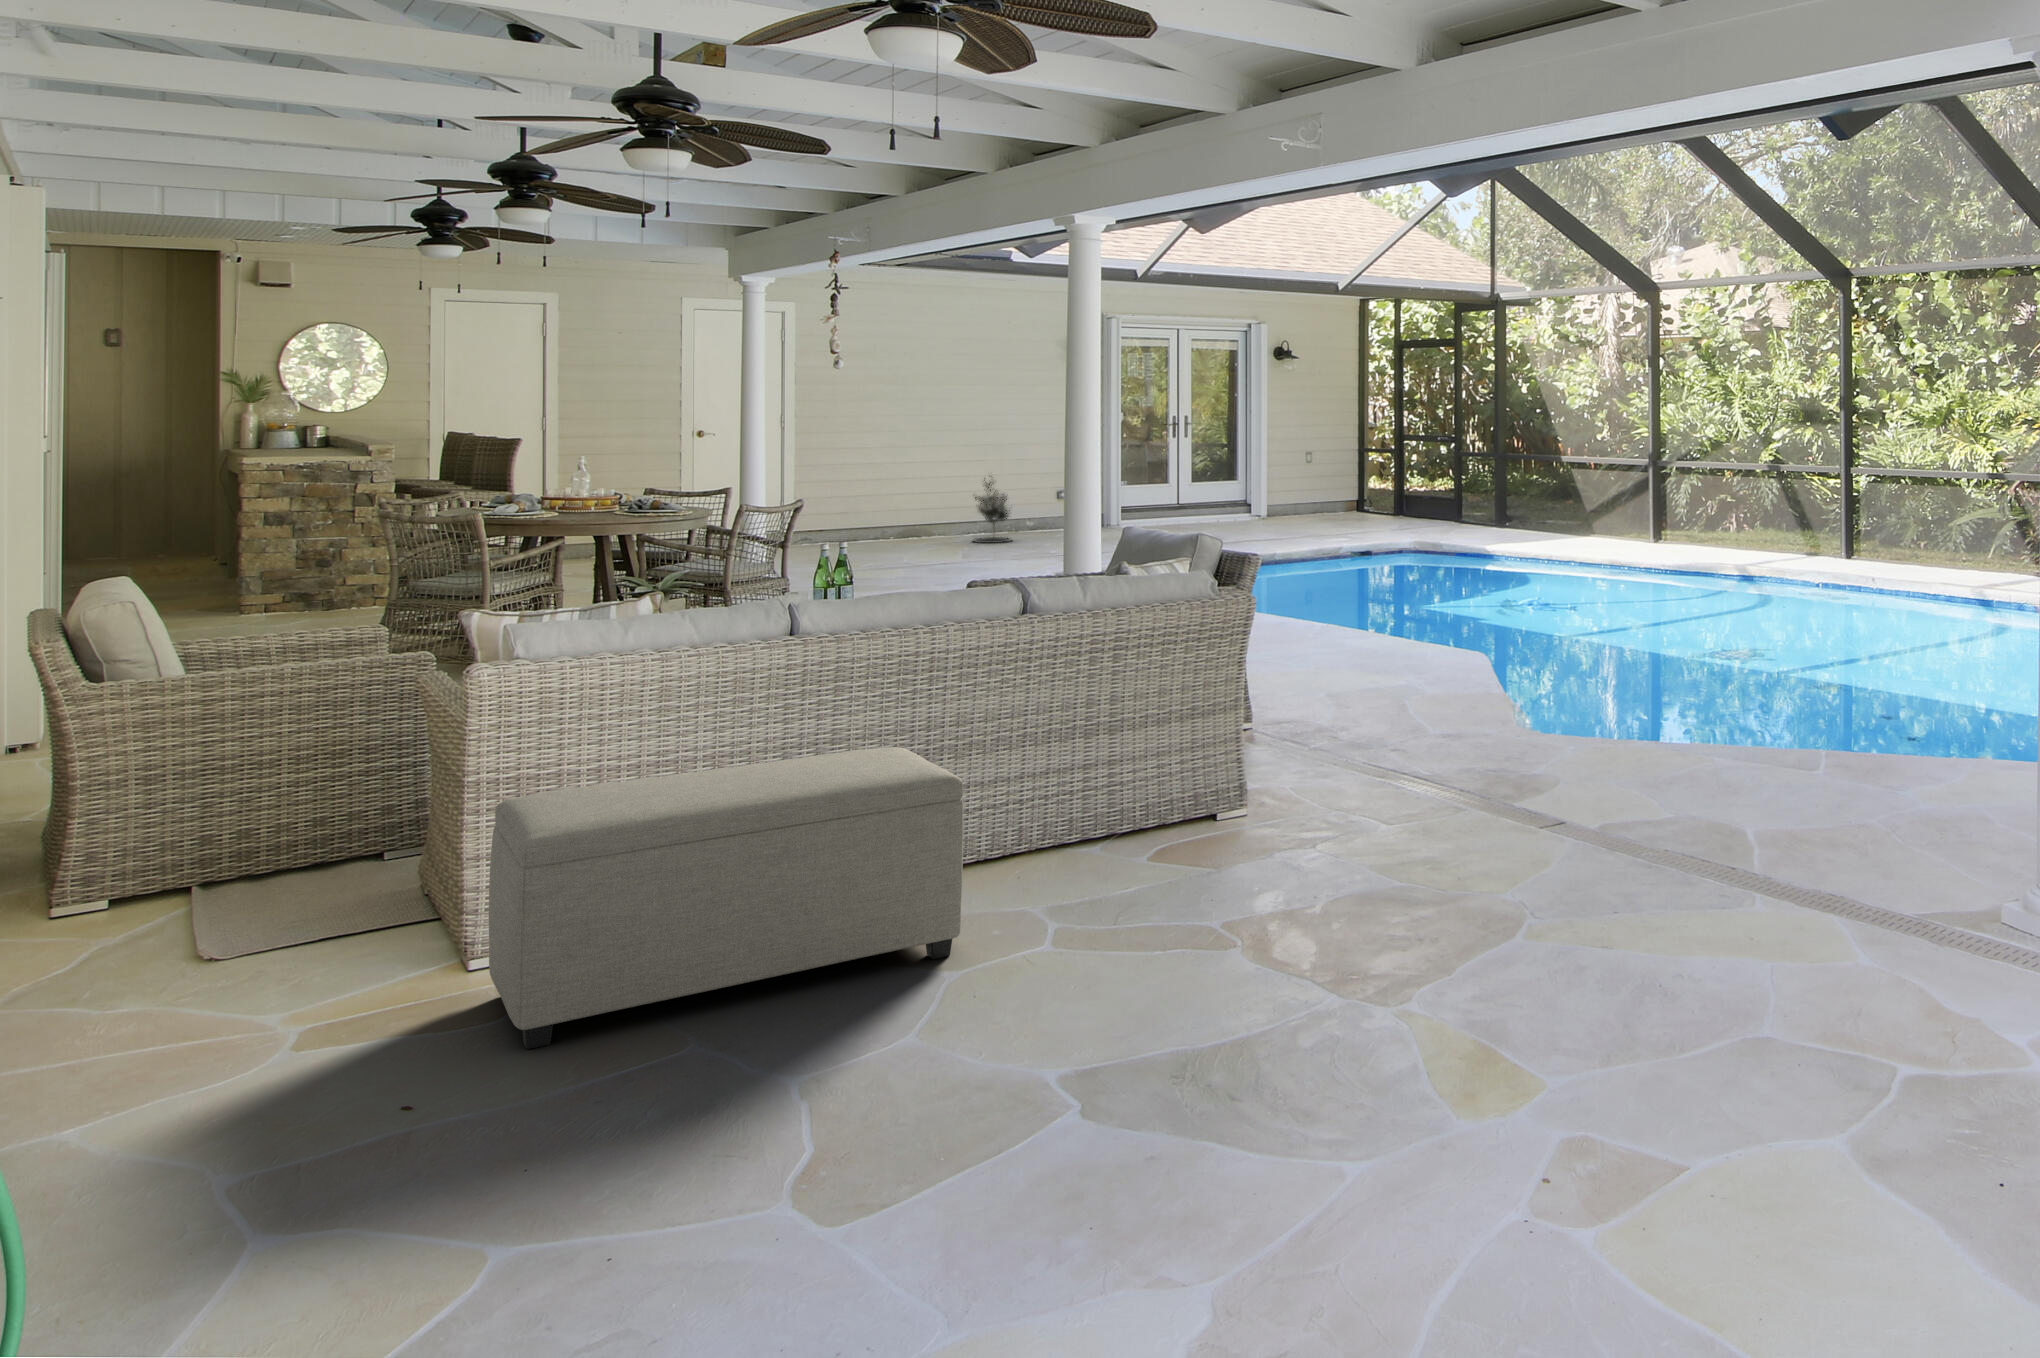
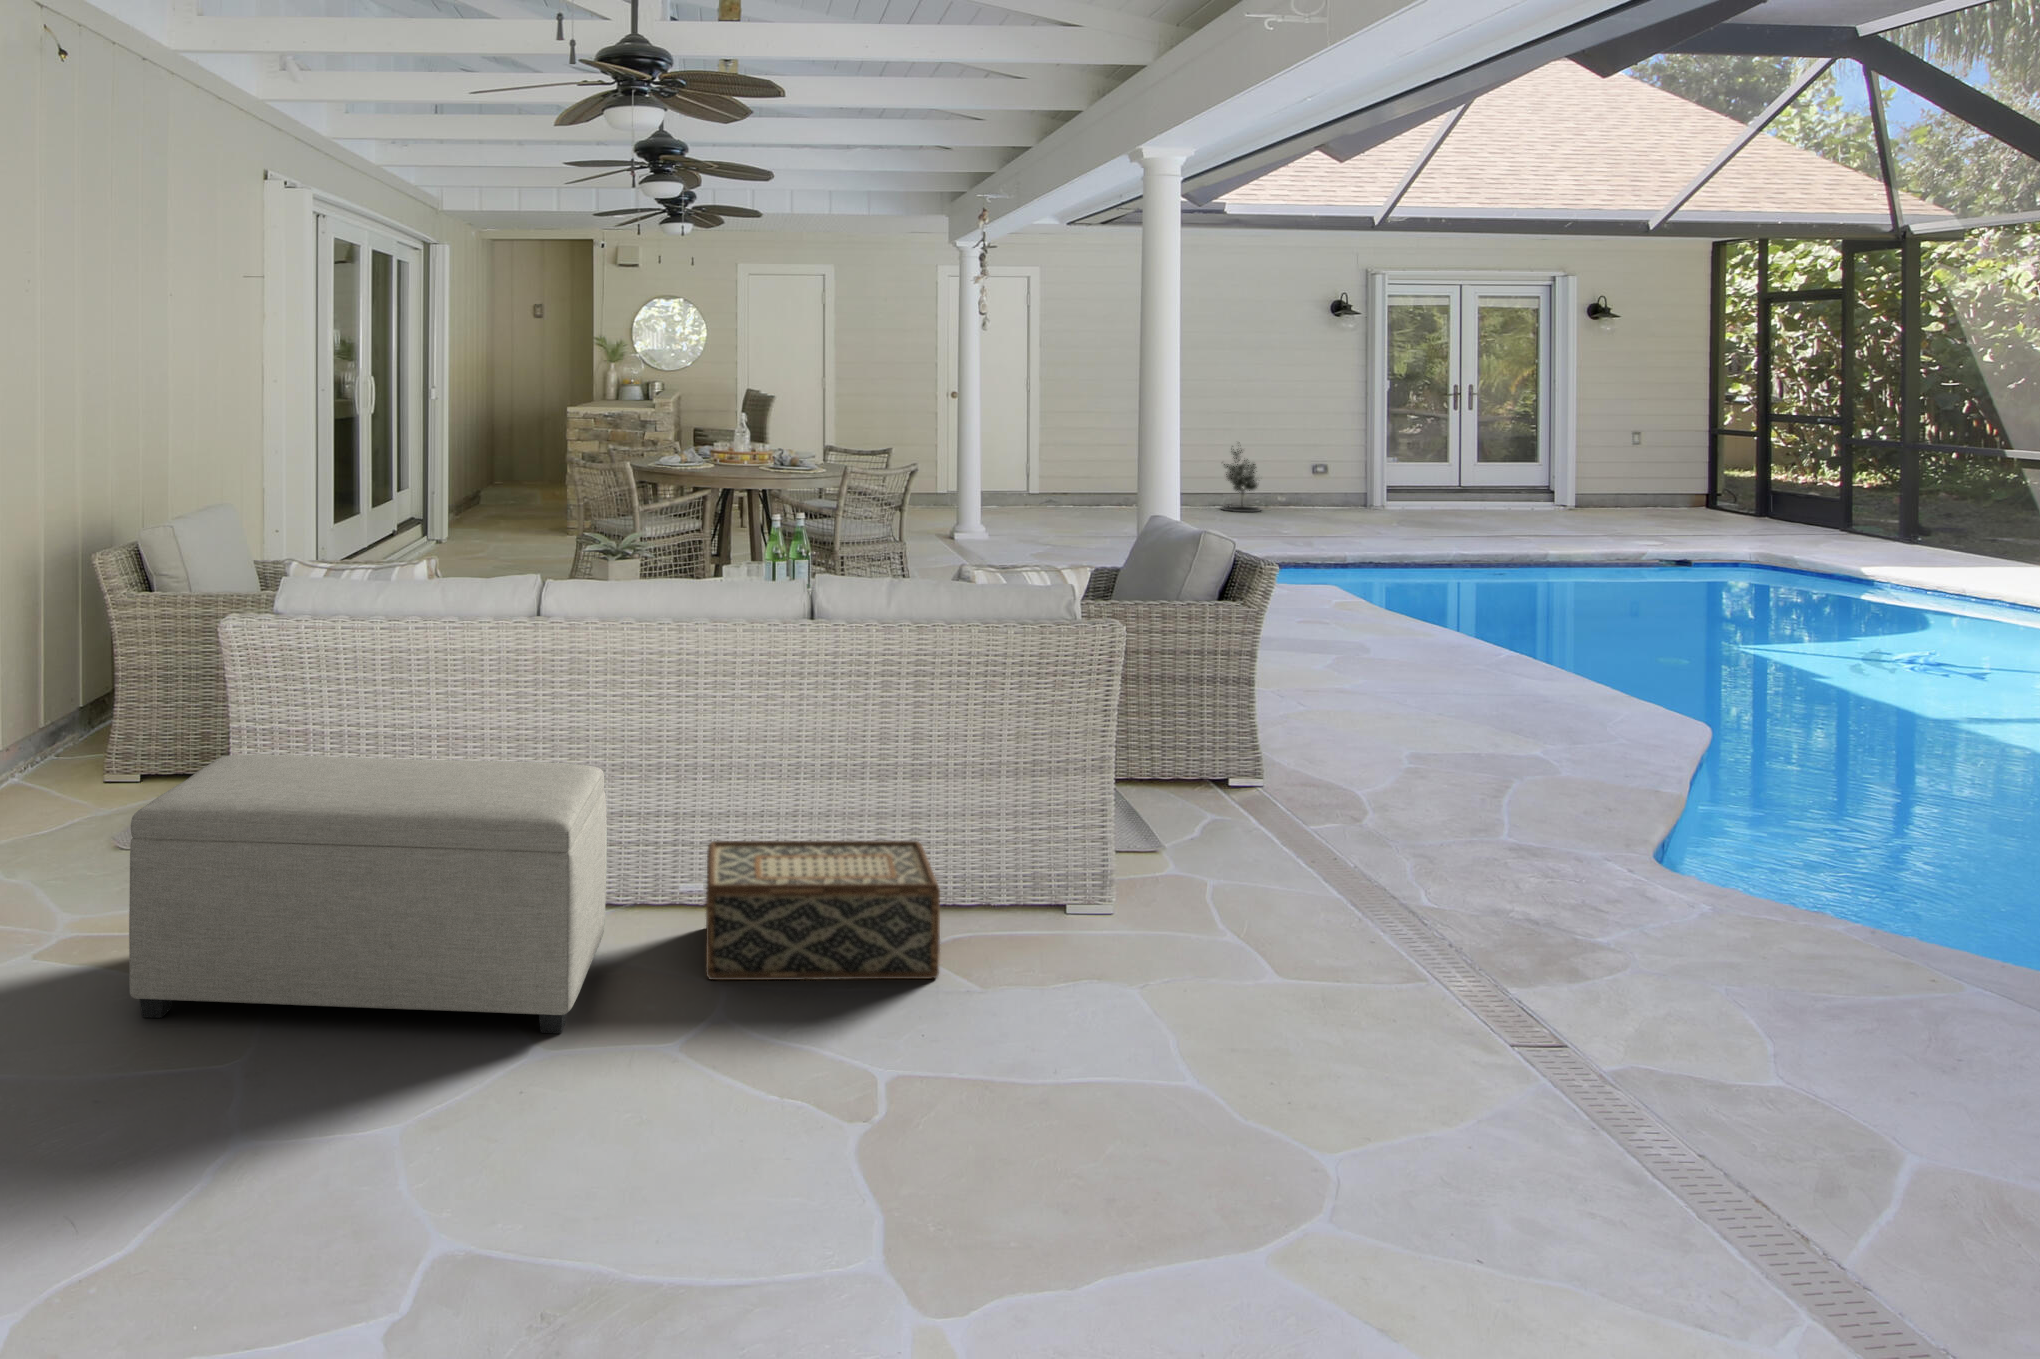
woven basket: none [964,775,1181,904] -> present [706,841,940,980]

